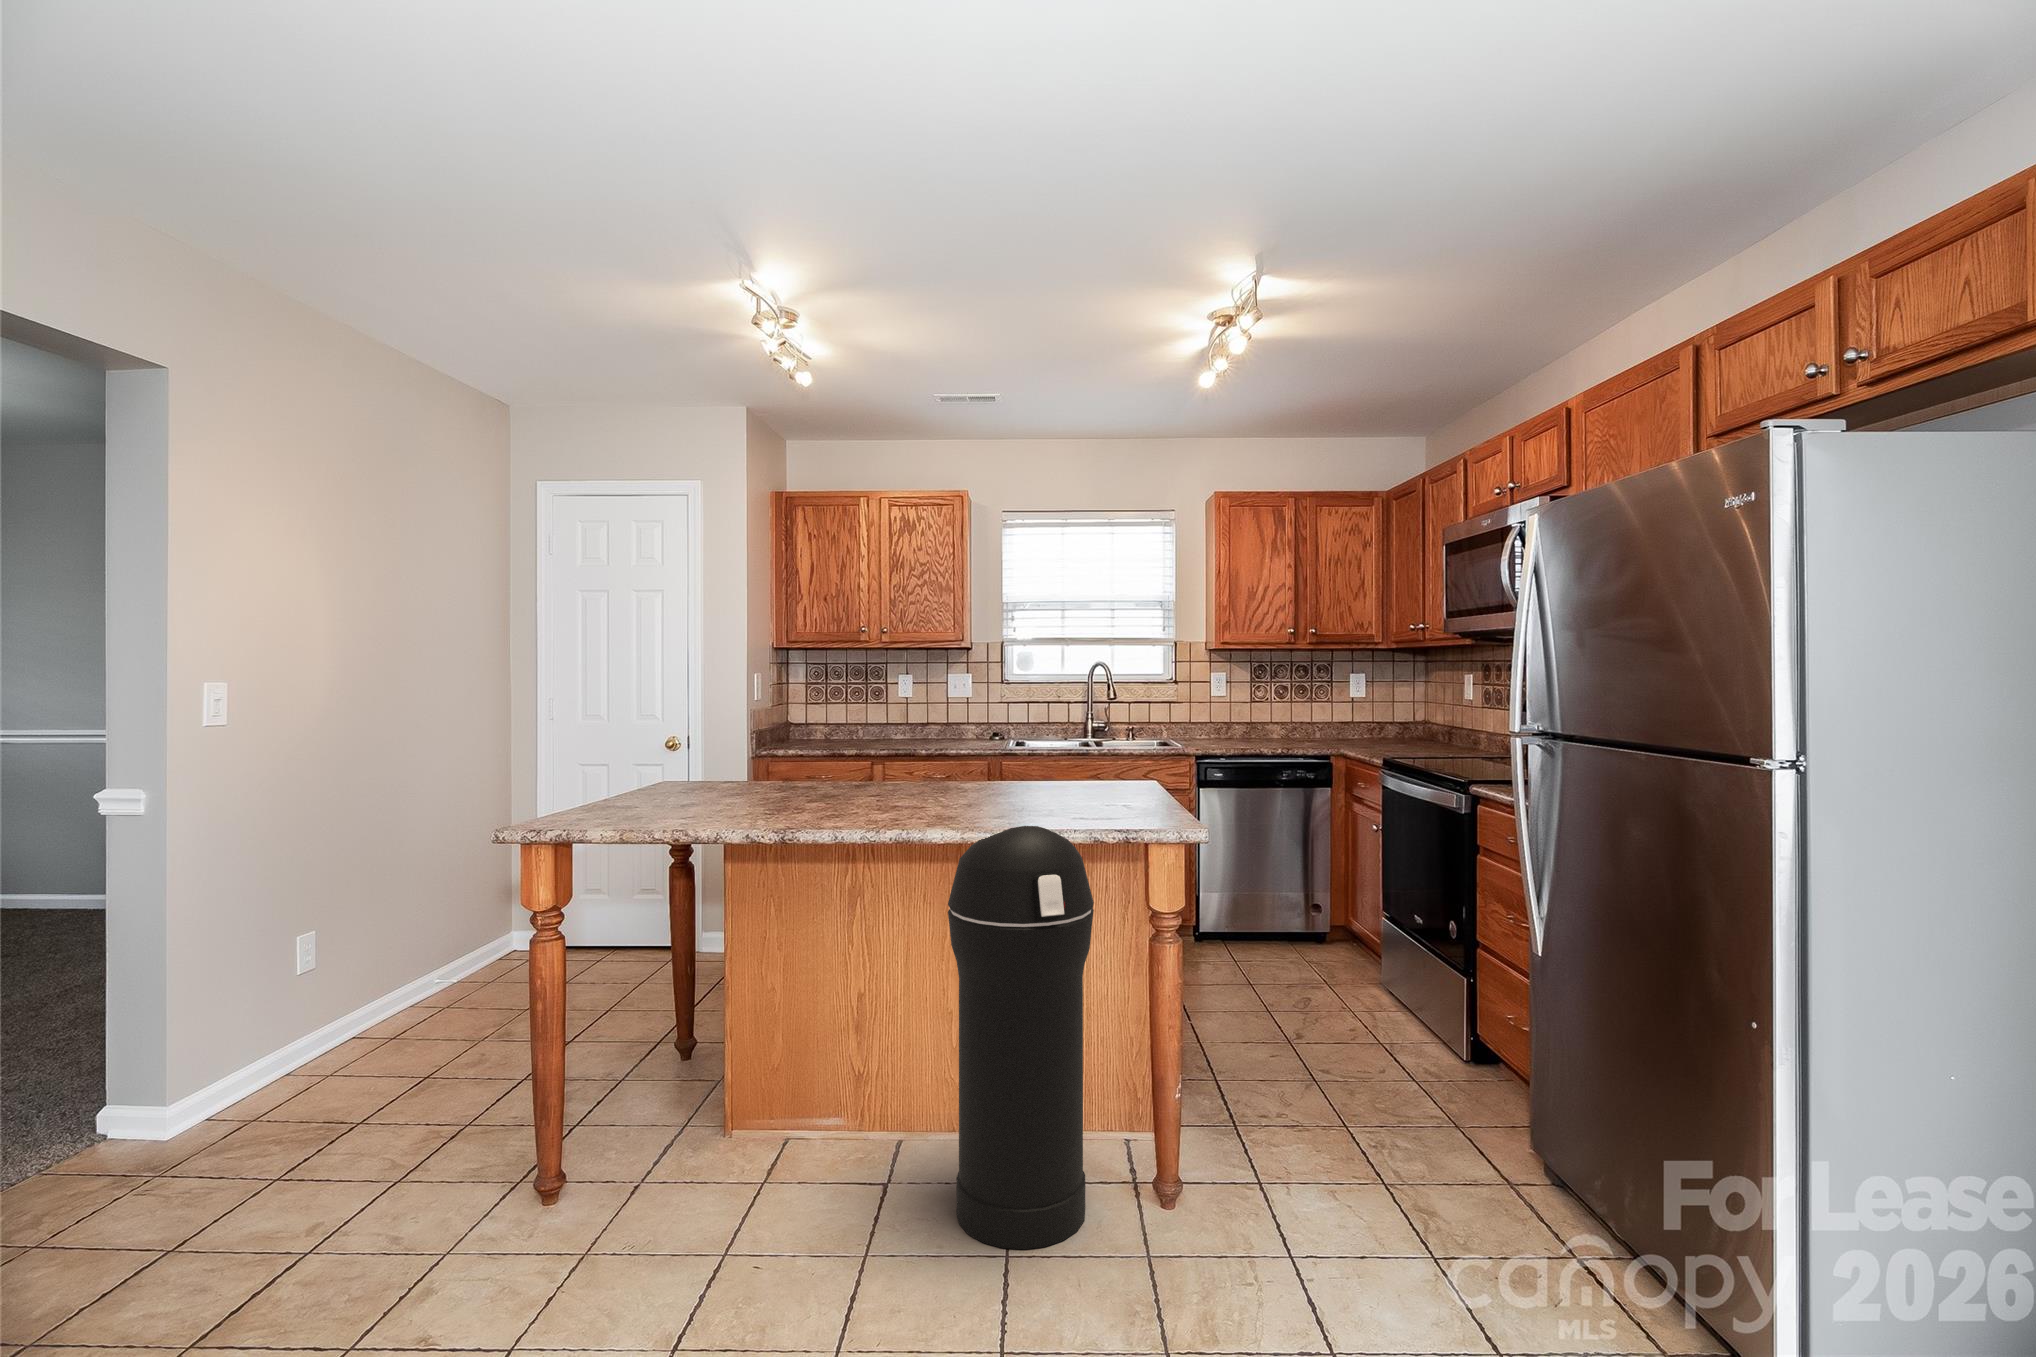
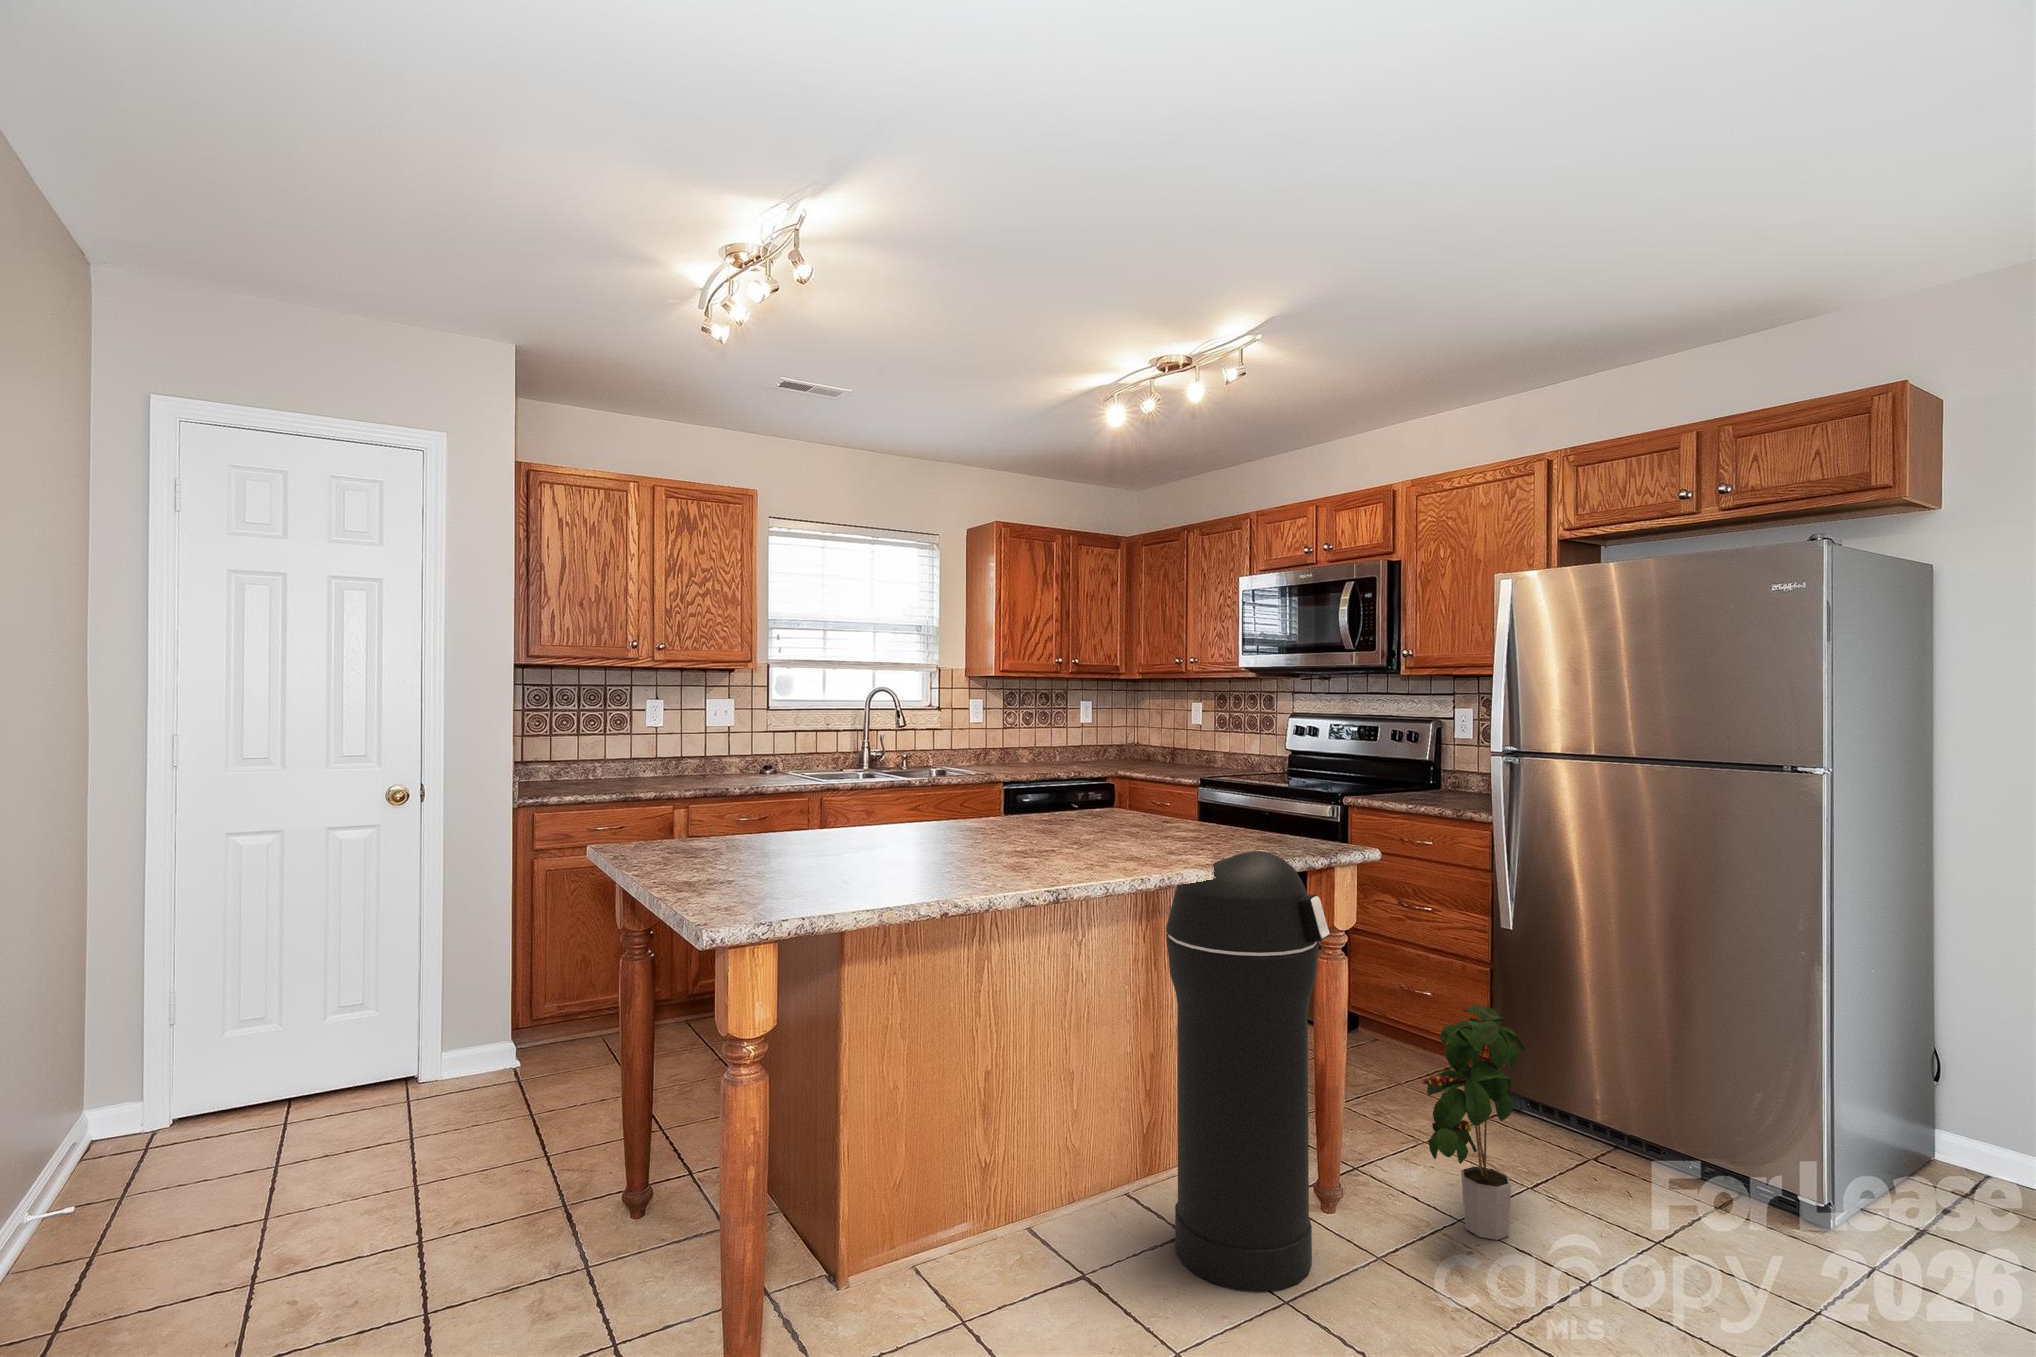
potted plant: none [1174,1029,1386,1293] -> present [1423,1005,1525,1240]

